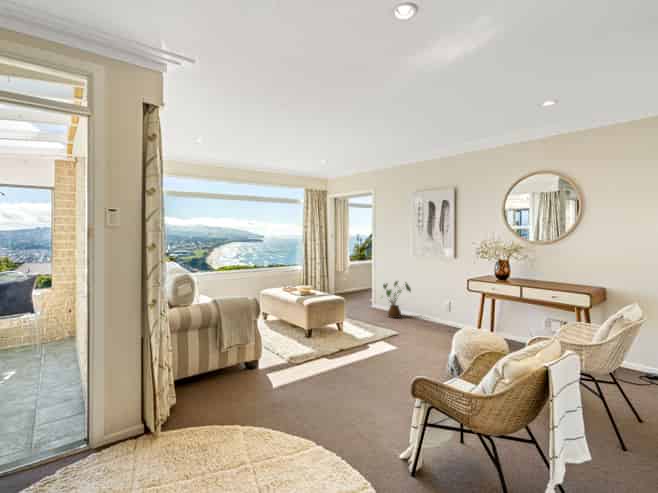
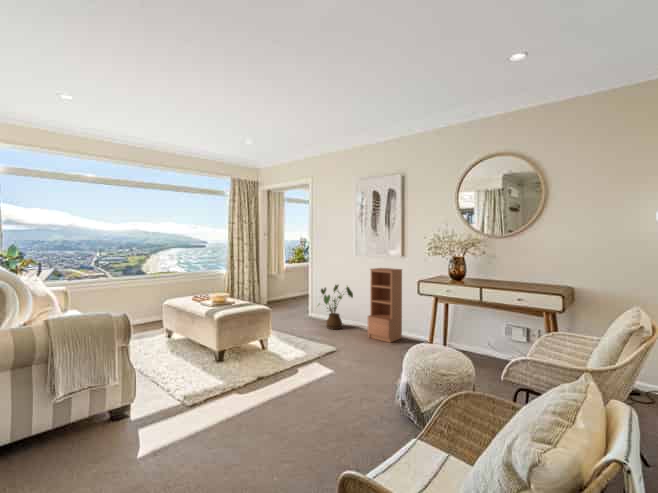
bookcase: none [424,268,454,330] -> present [368,268,402,343]

